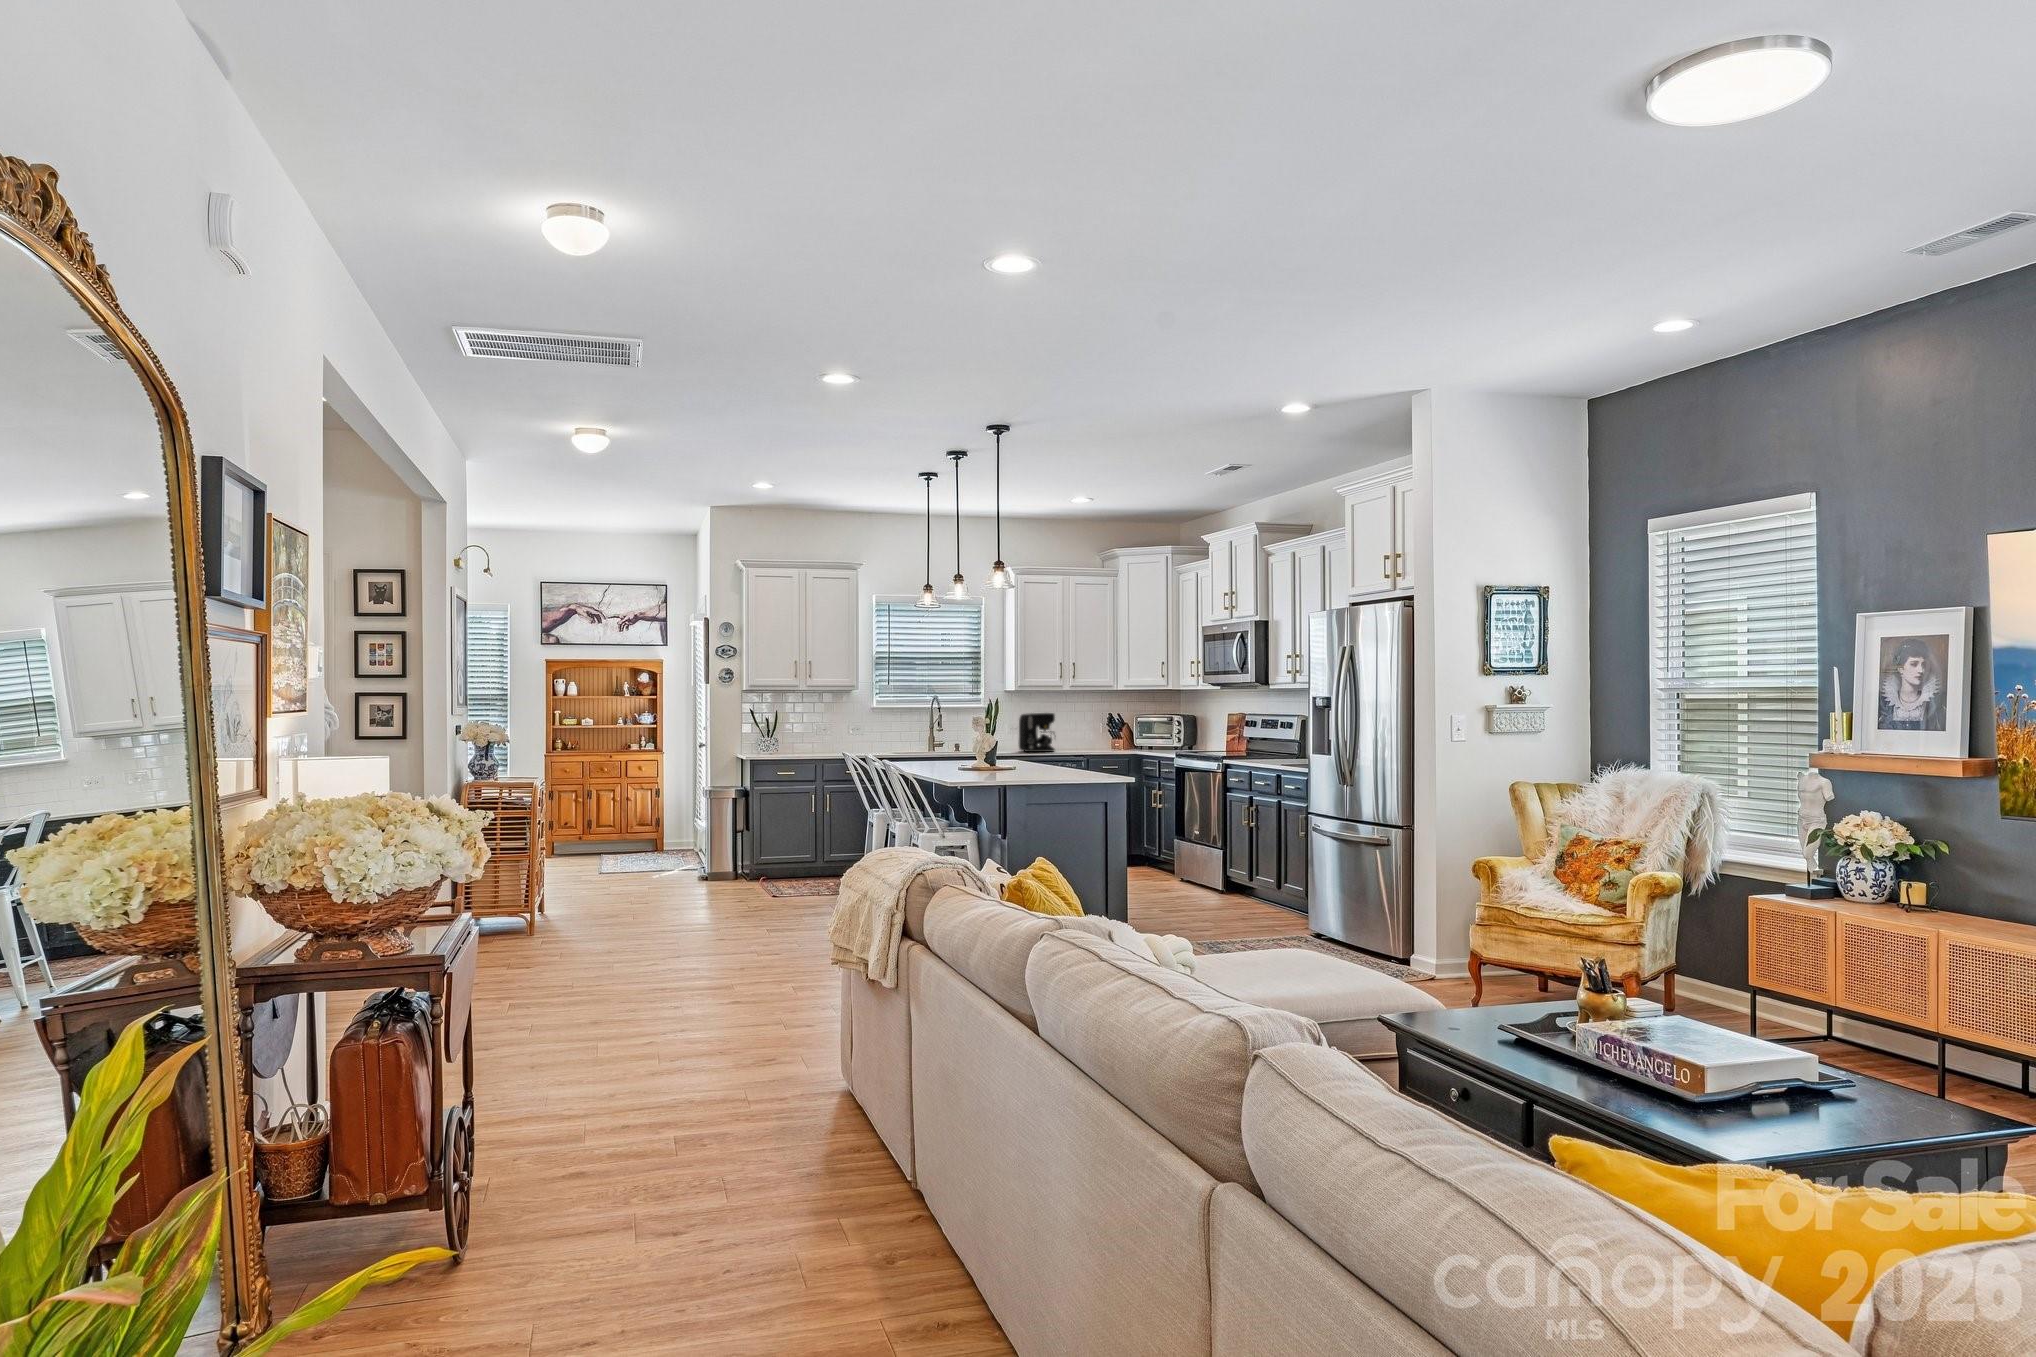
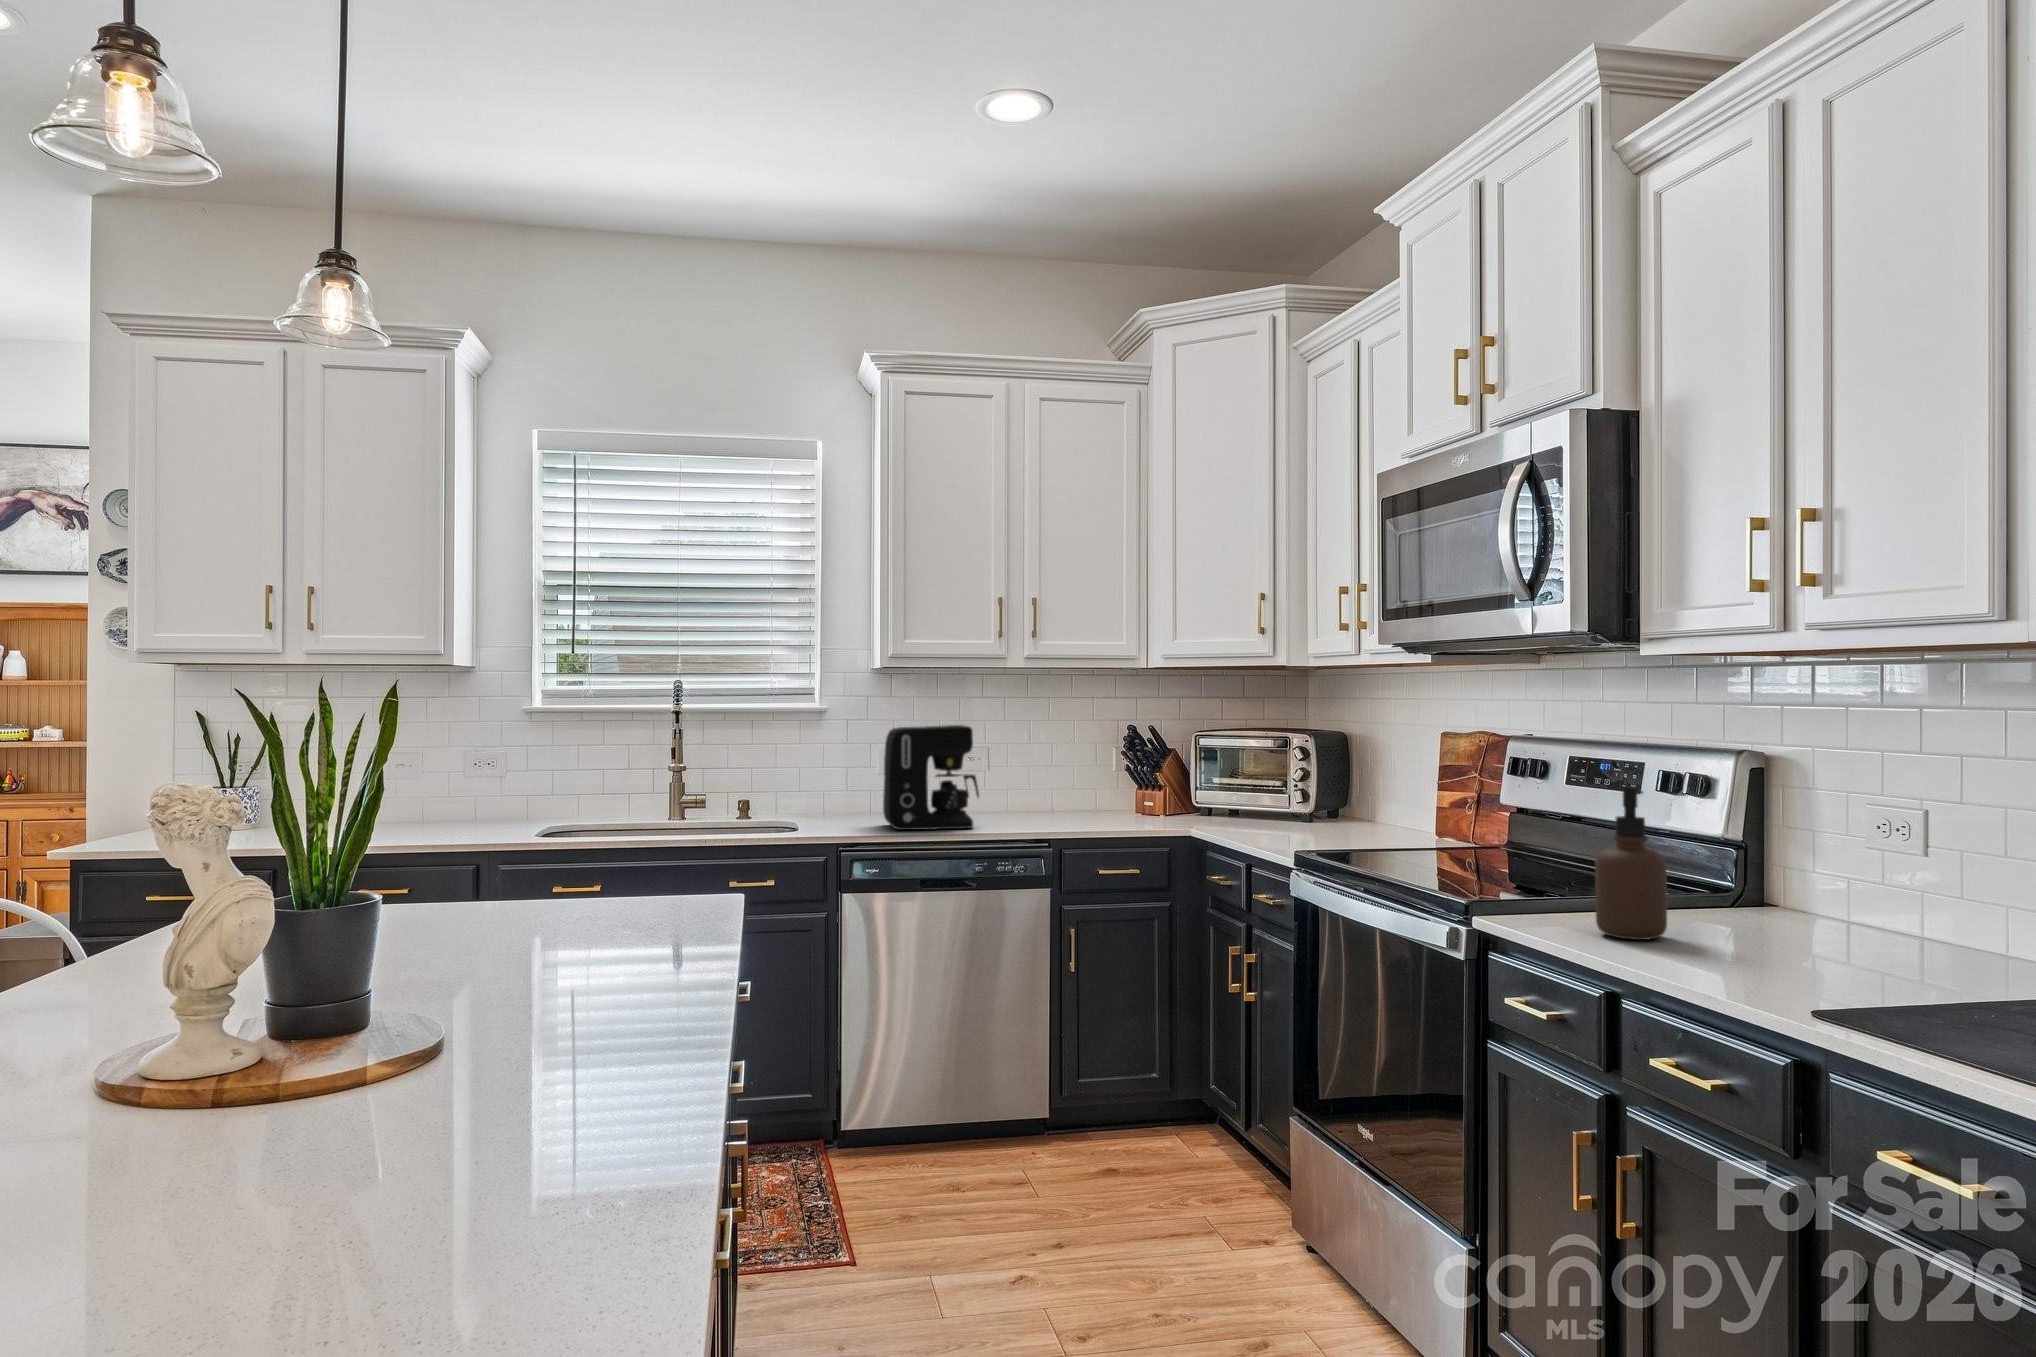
soap dispenser: none [1251,725,1269,765] -> present [1595,786,1667,940]

